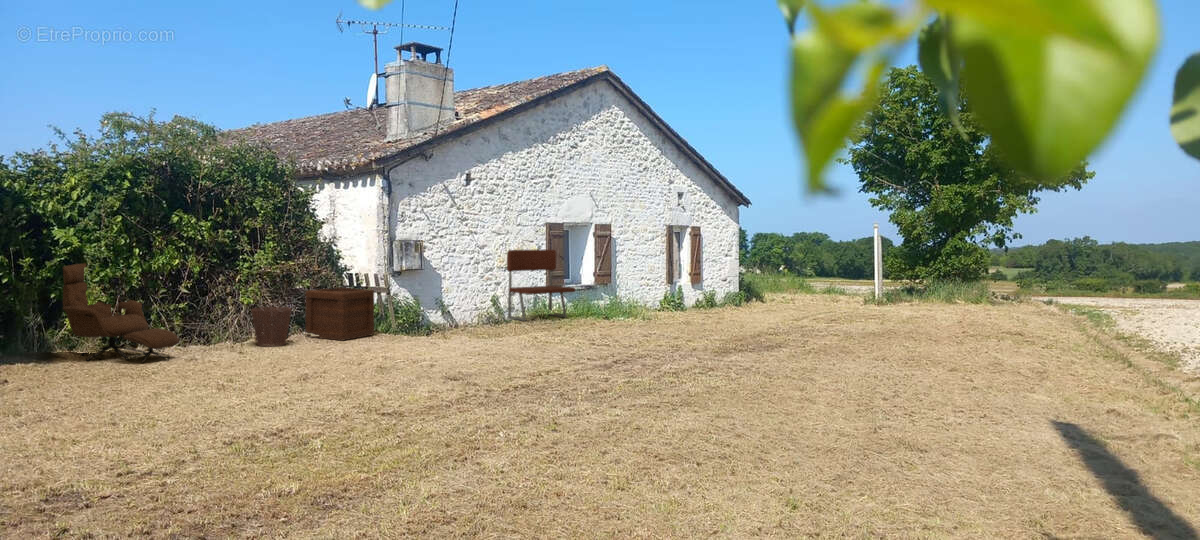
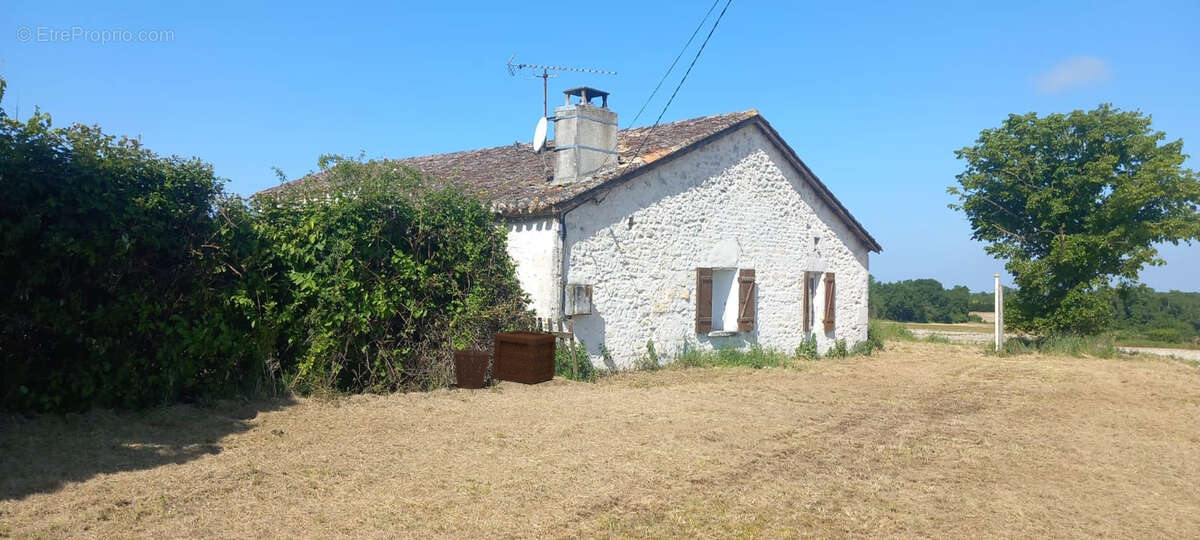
bench: present [507,250,575,321] -> none [660,295,728,367]
lounge chair: present [63,264,179,363] -> none [302,304,403,403]

